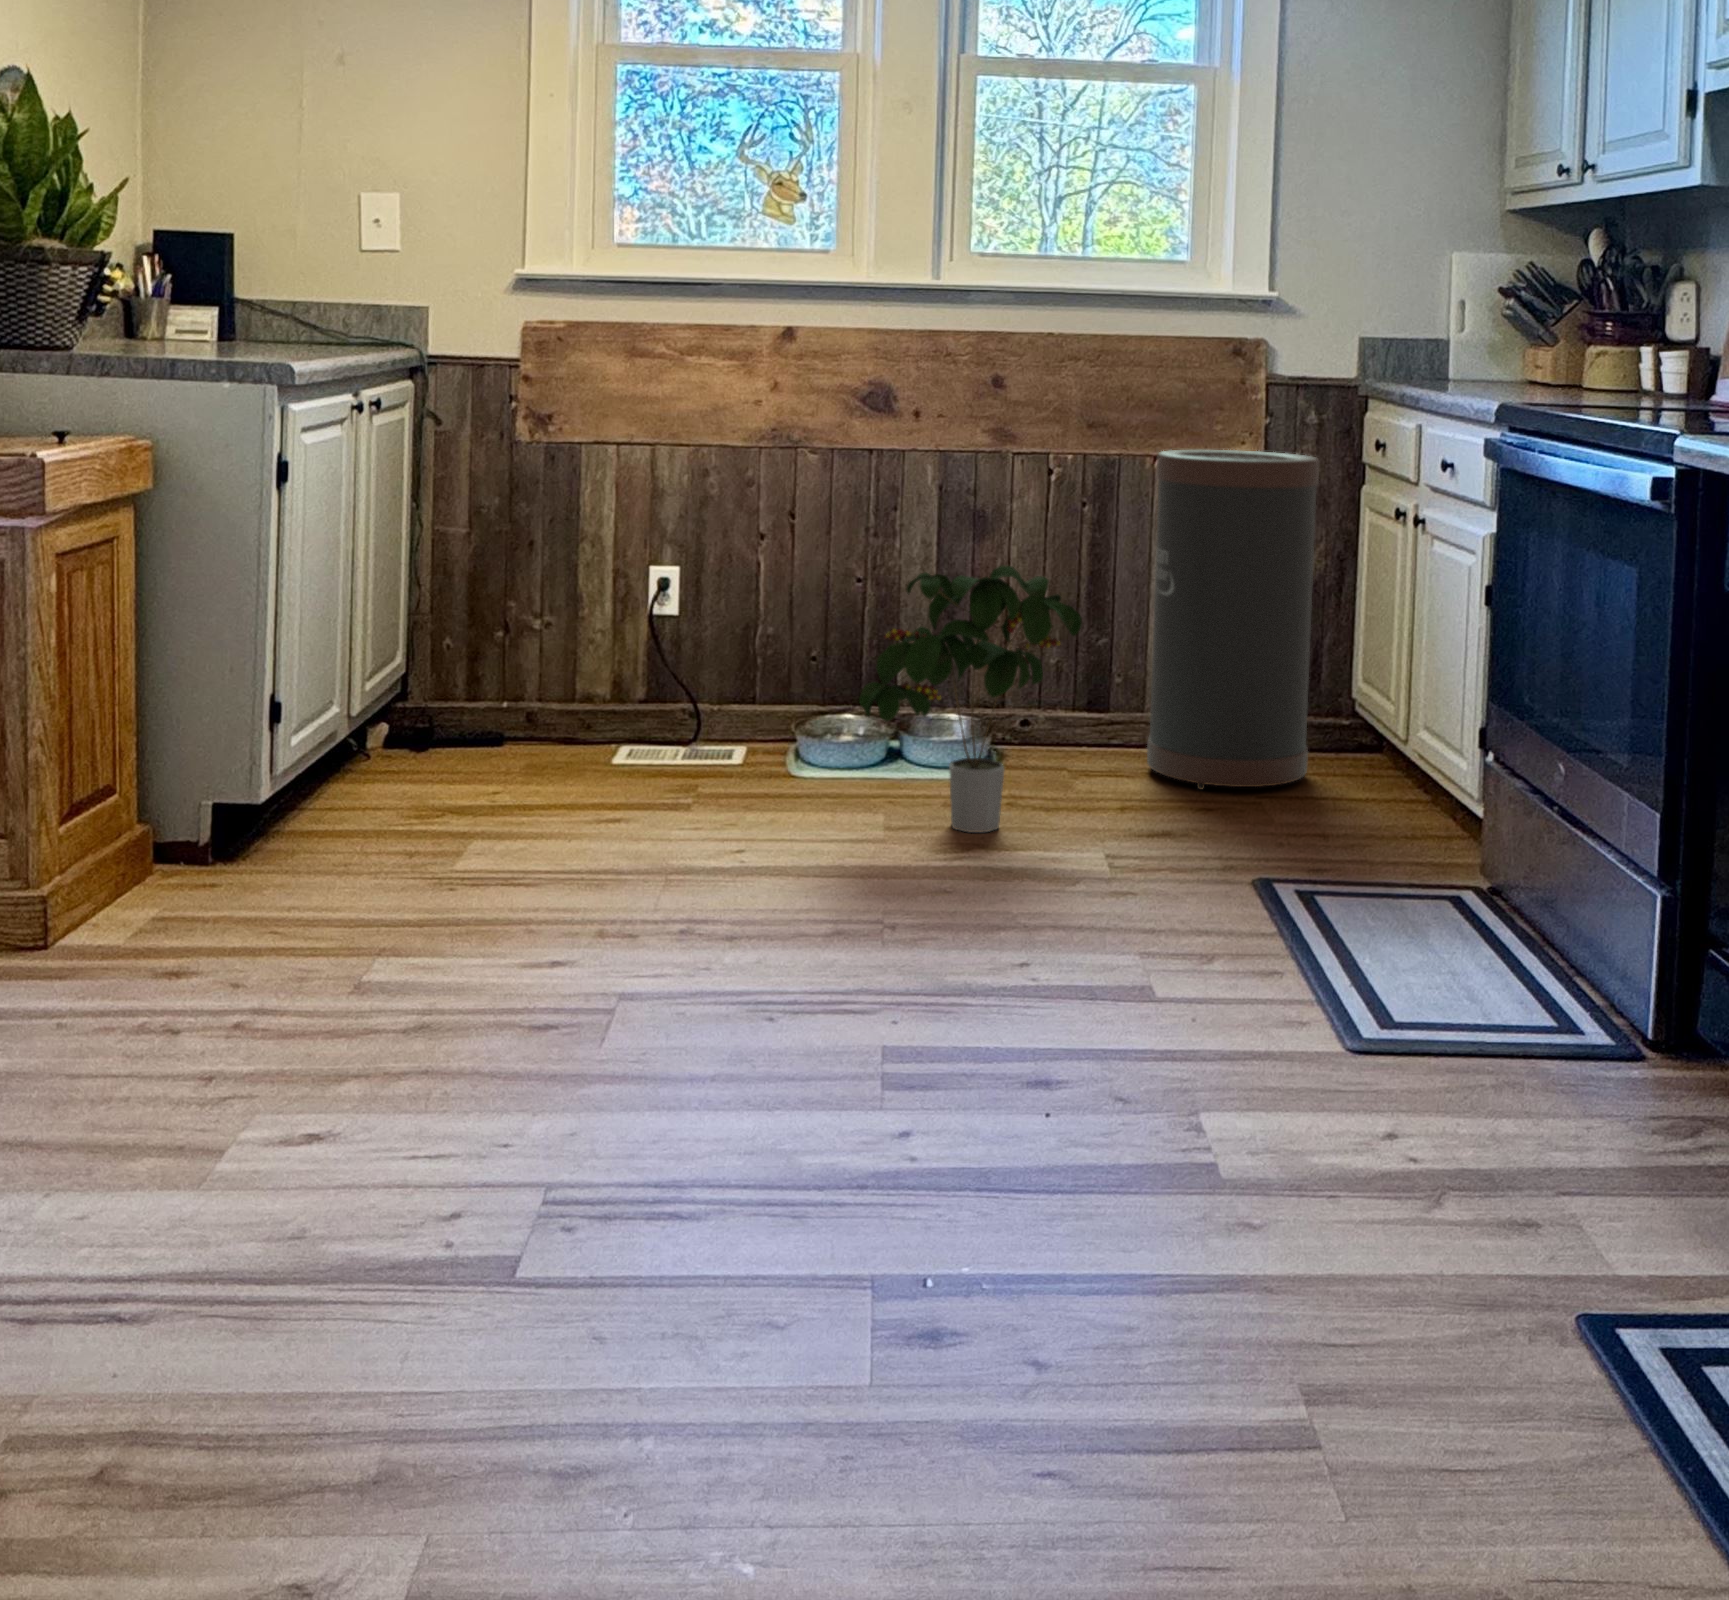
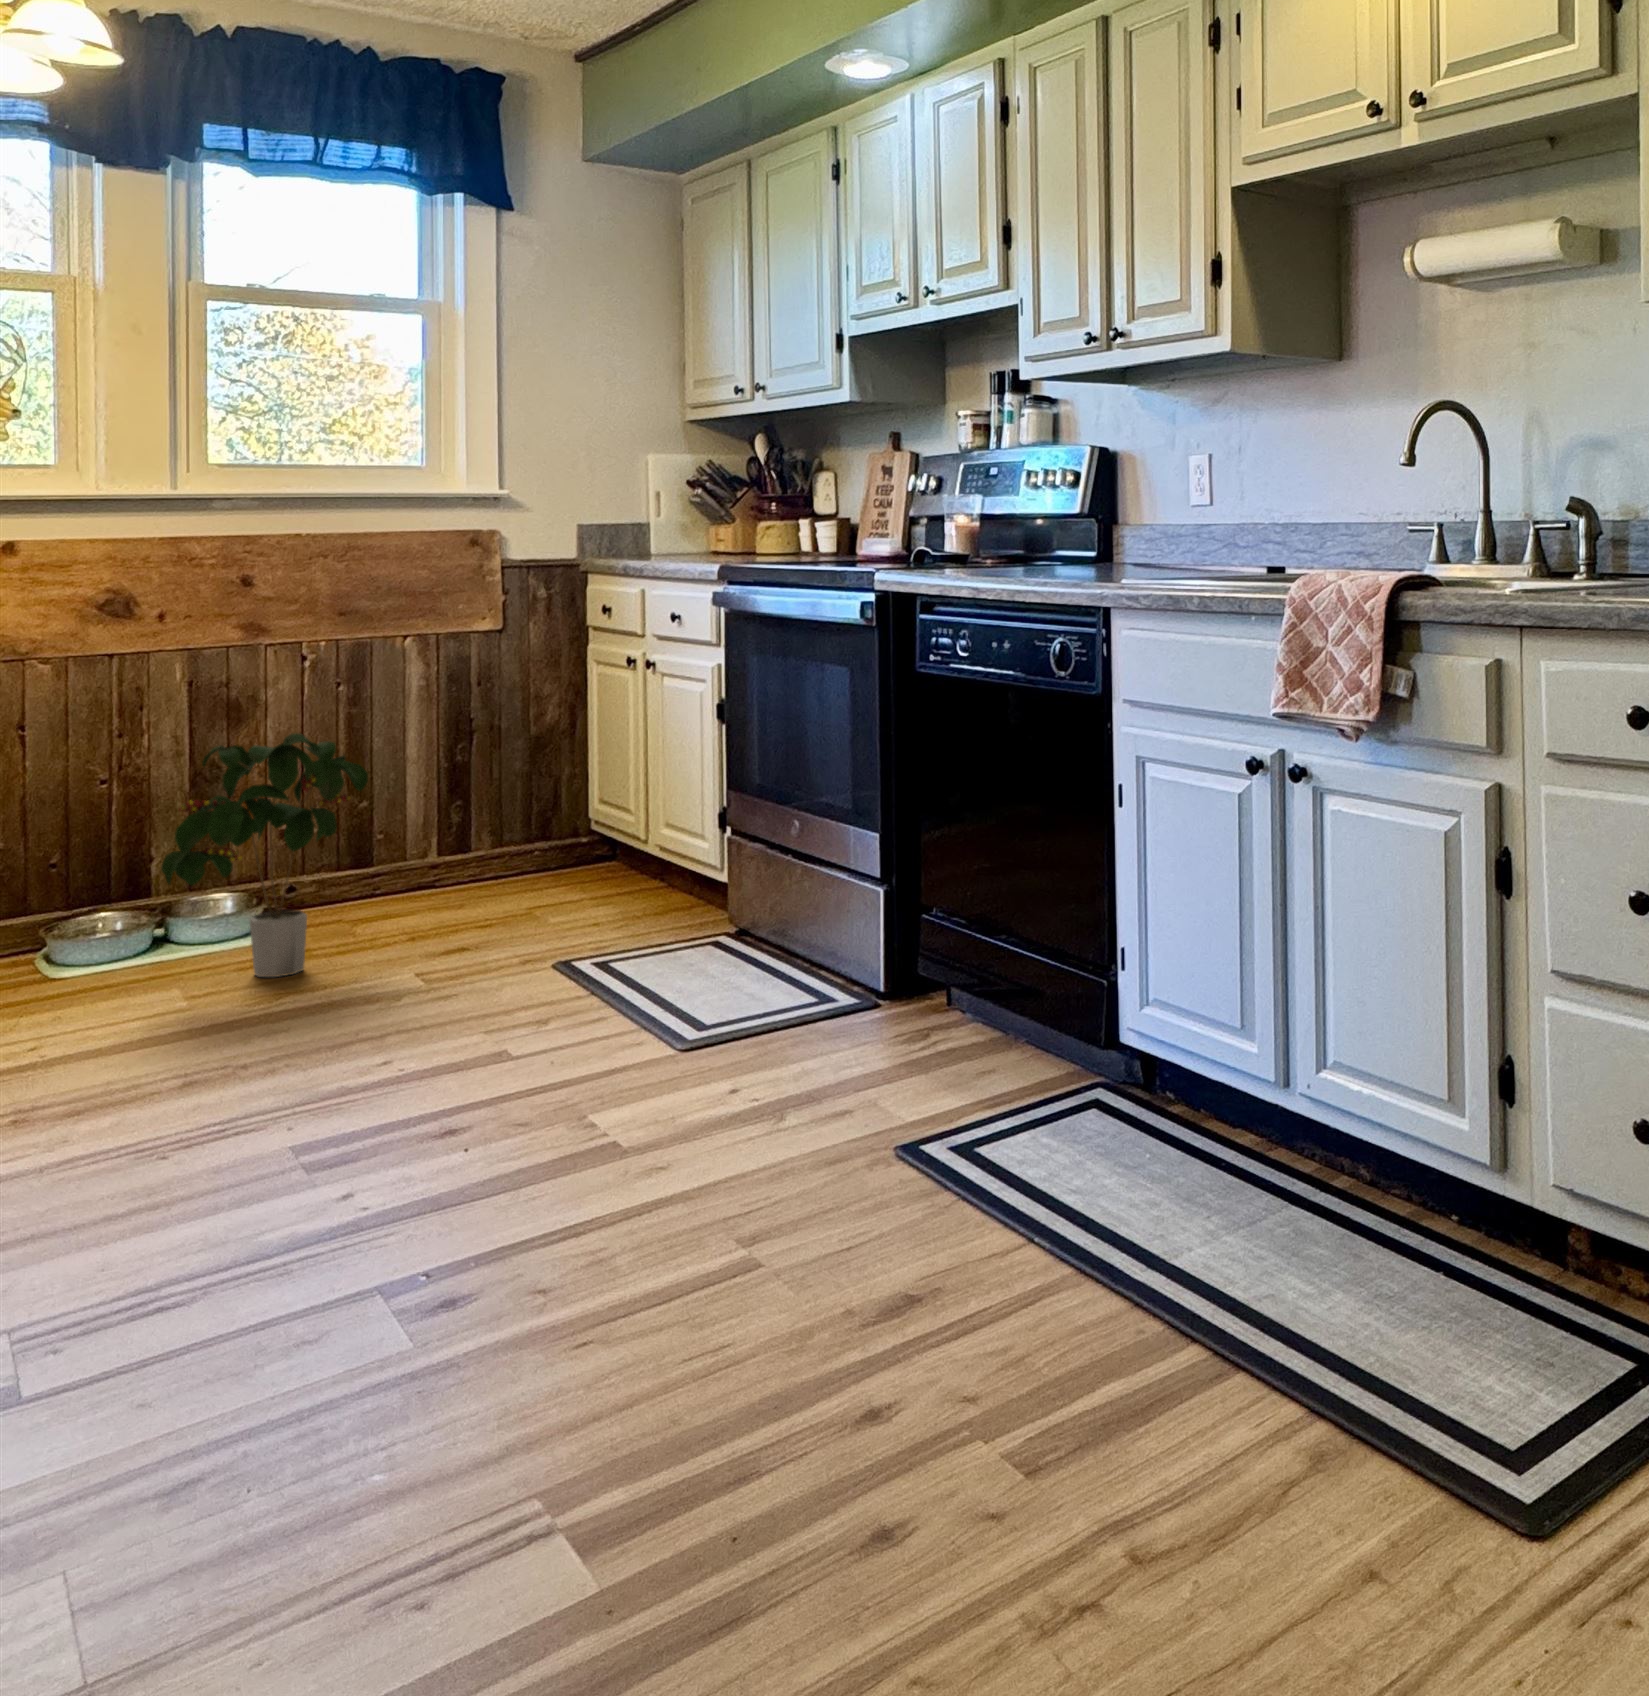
trash can: present [1147,450,1319,789] -> none [413,624,562,915]

